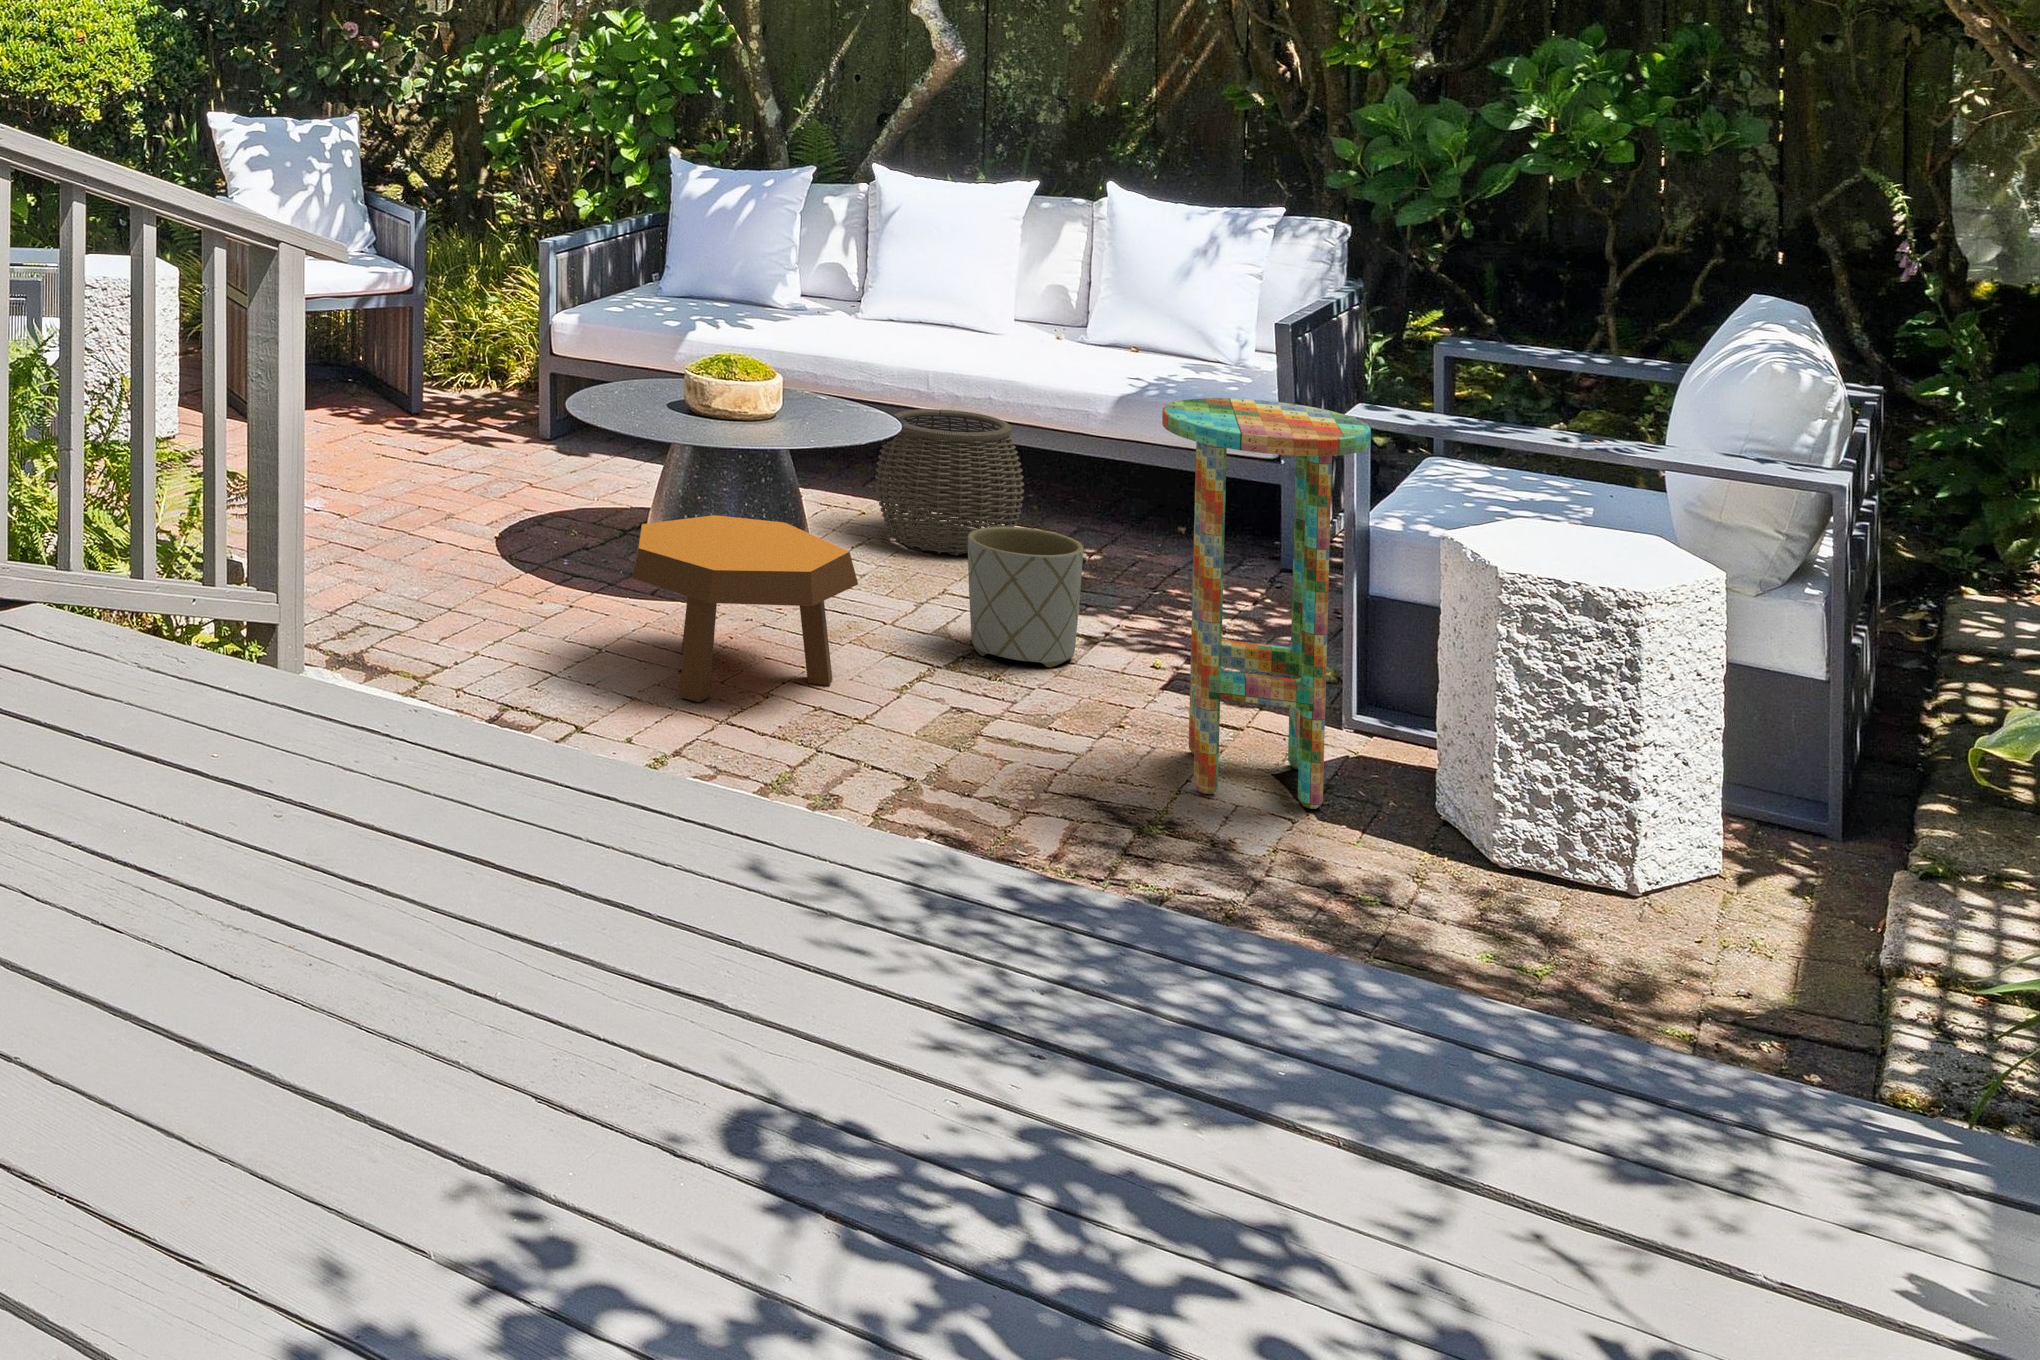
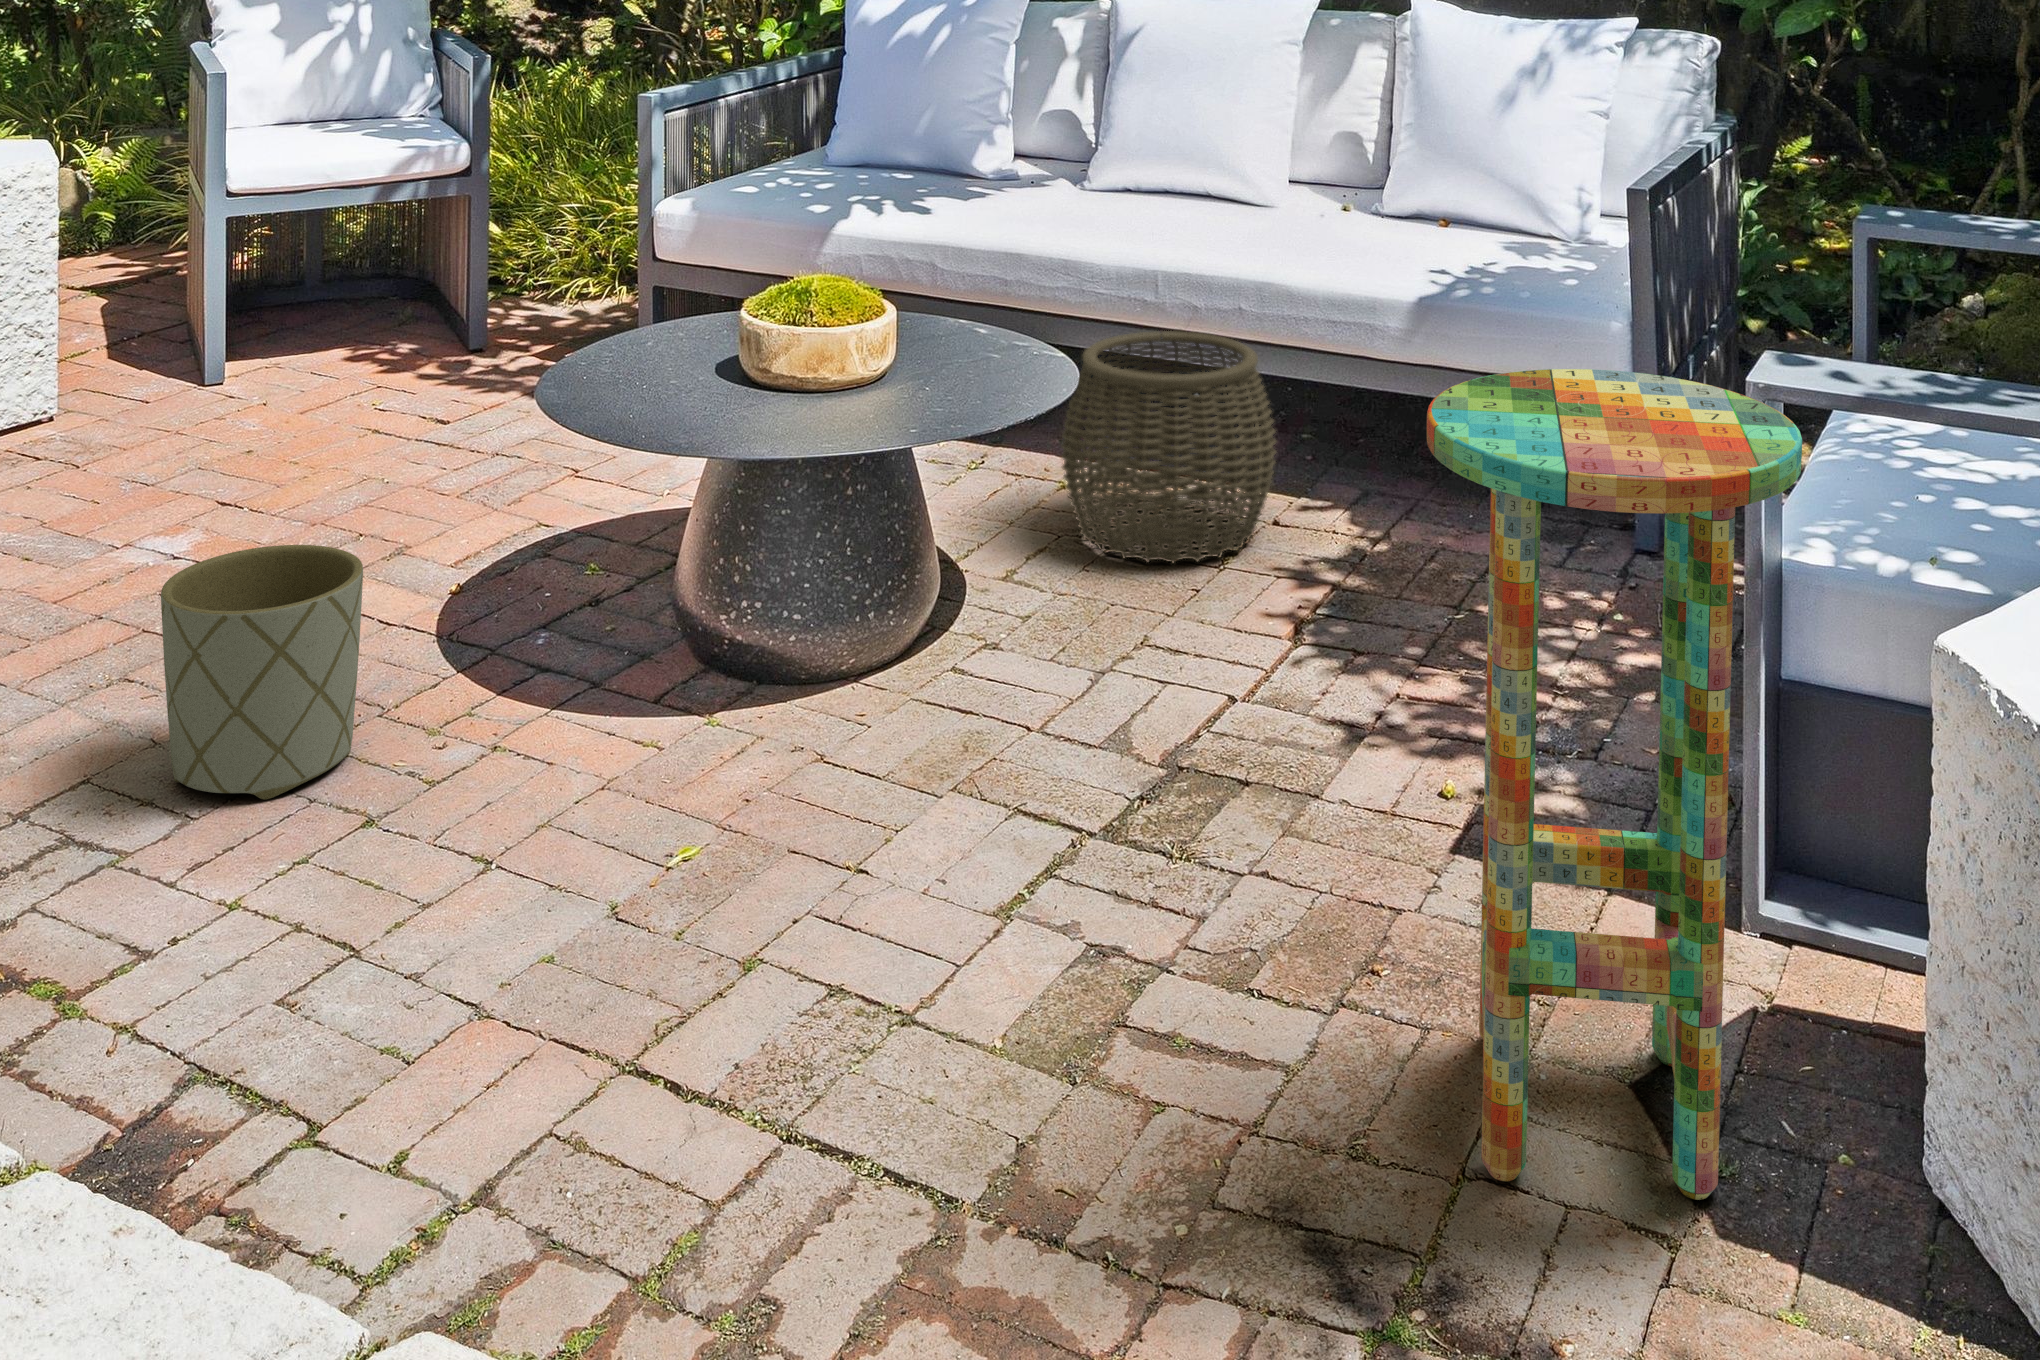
footstool: present [632,515,858,702] -> none [481,591,917,1014]
planter: present [968,527,1083,668] -> present [161,545,363,800]

